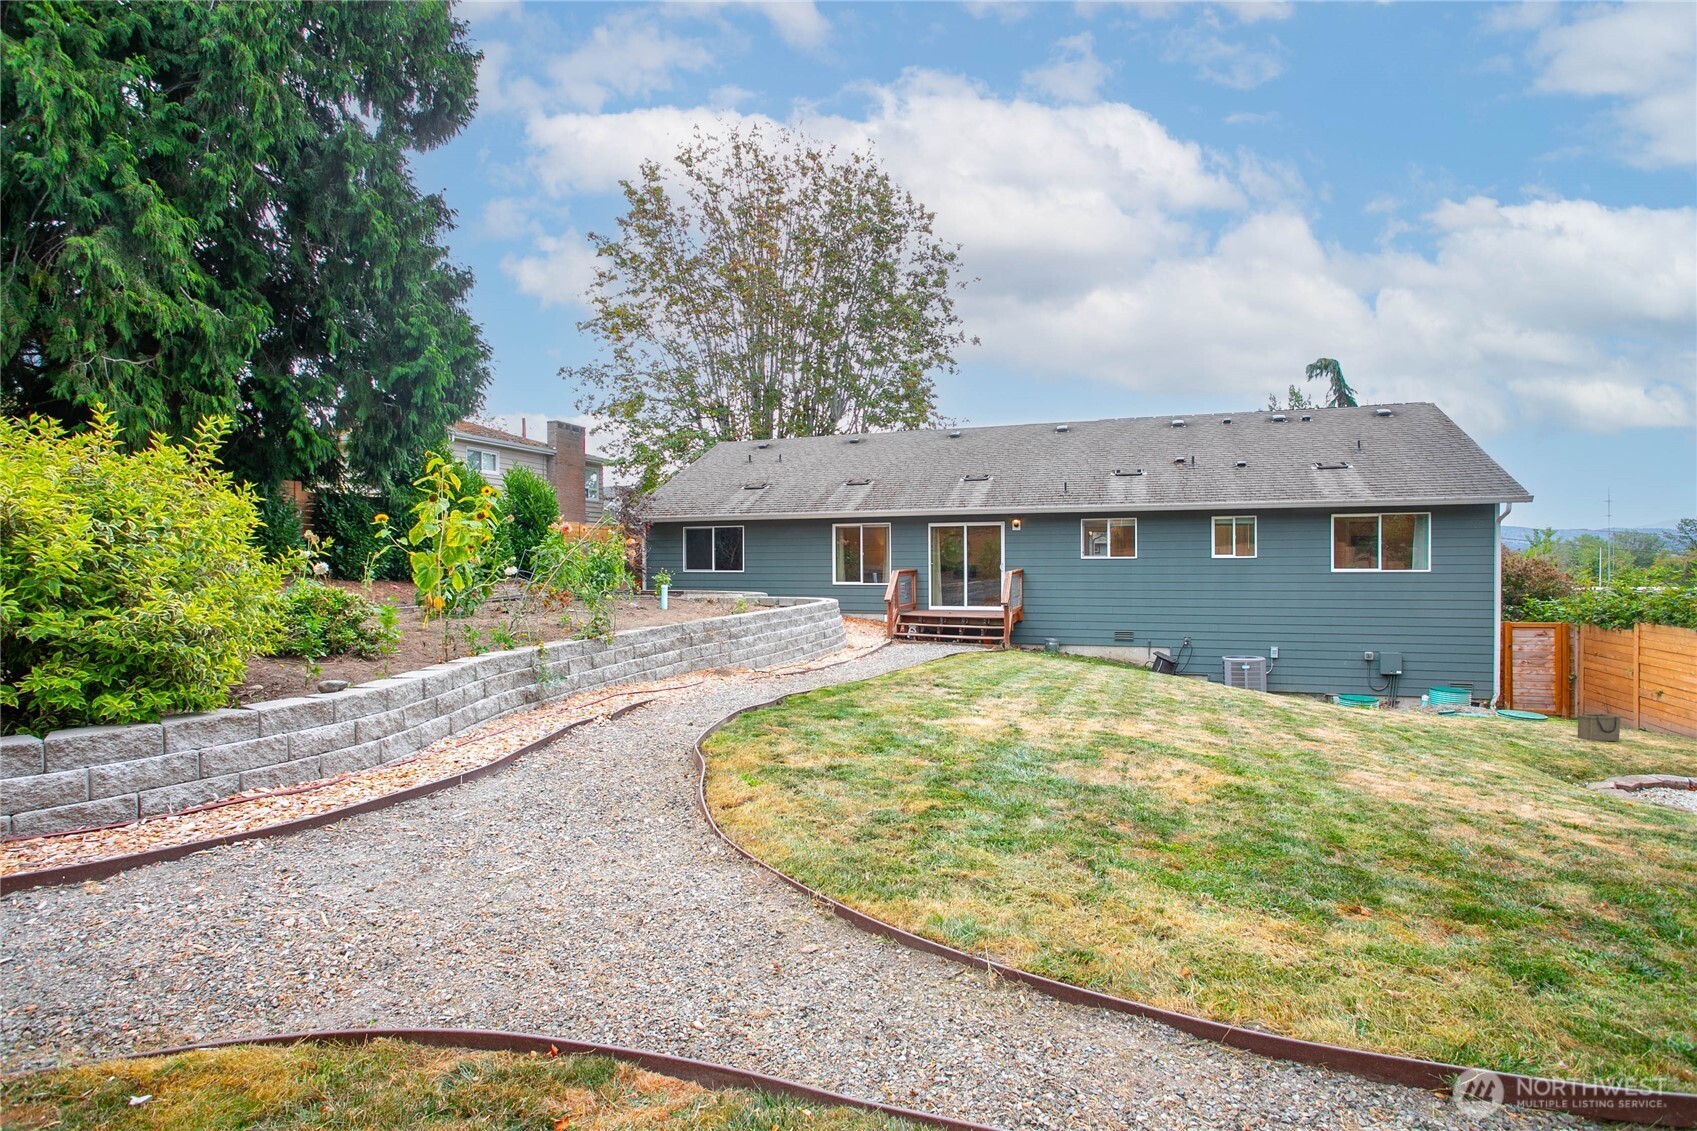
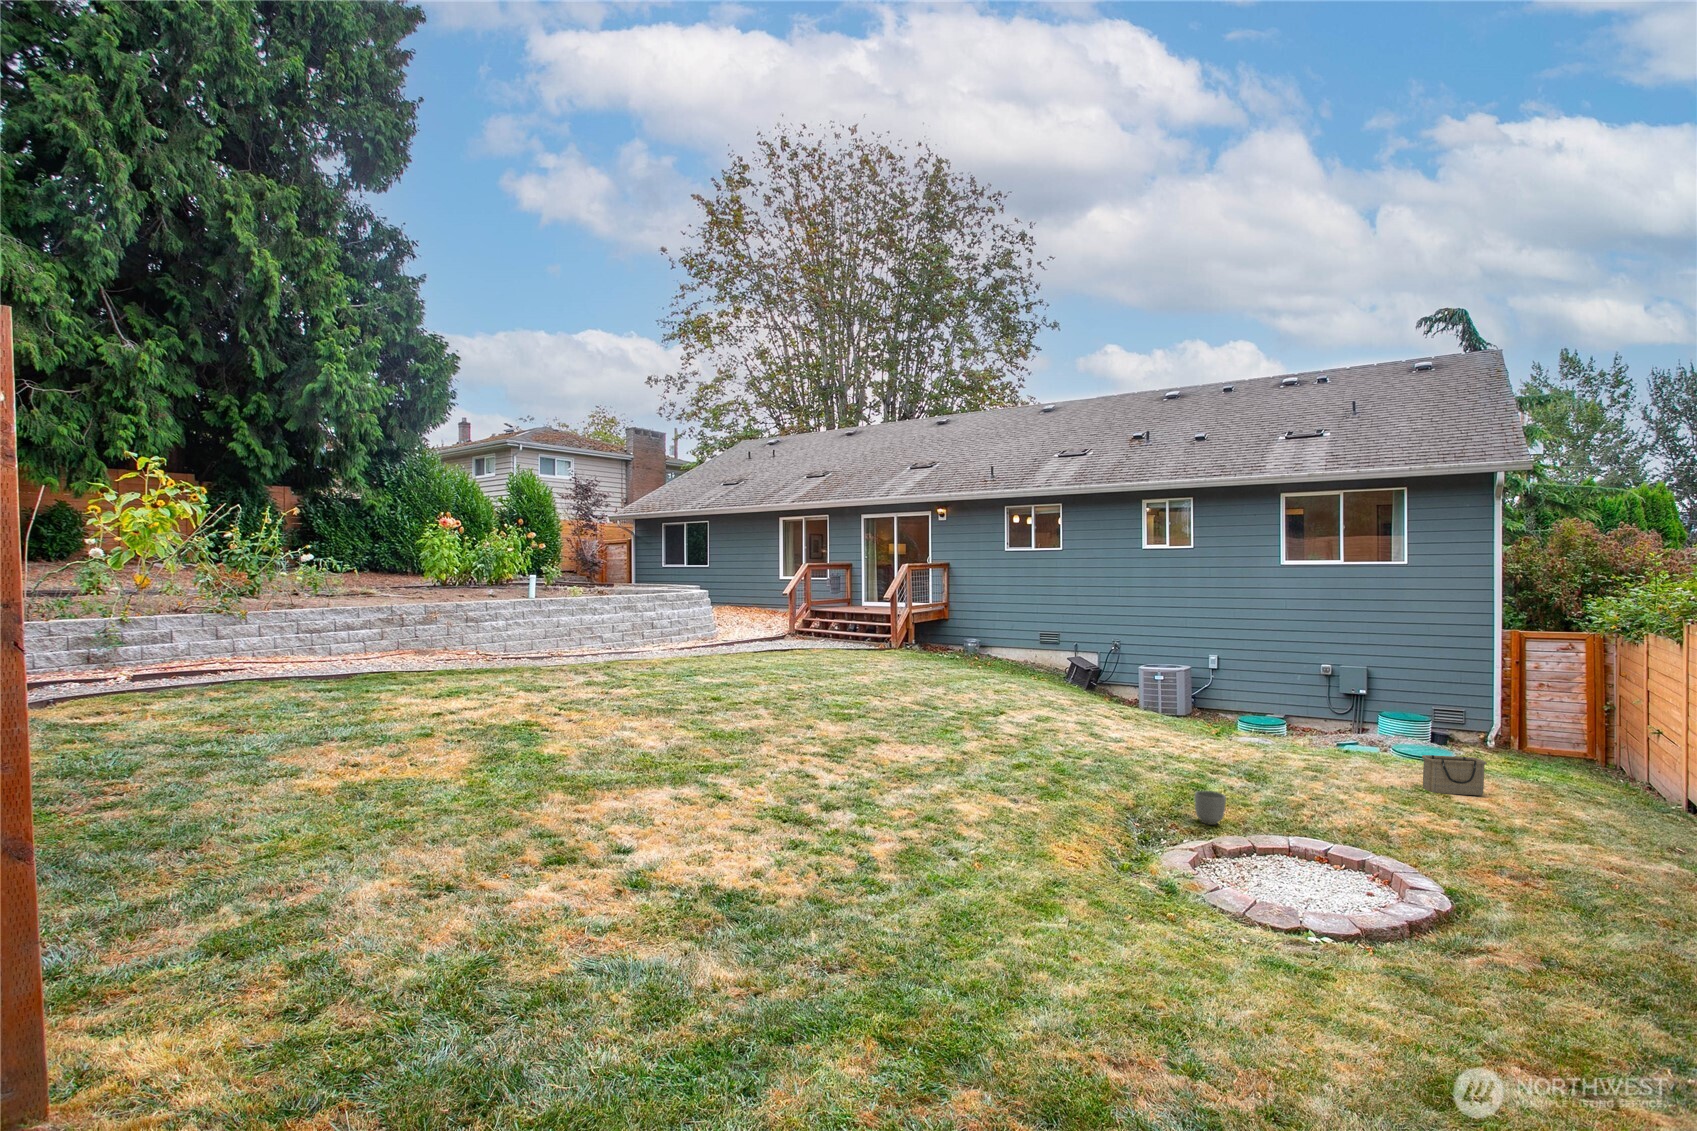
planter: none [1564,746,1593,771] -> present [1194,791,1226,825]

